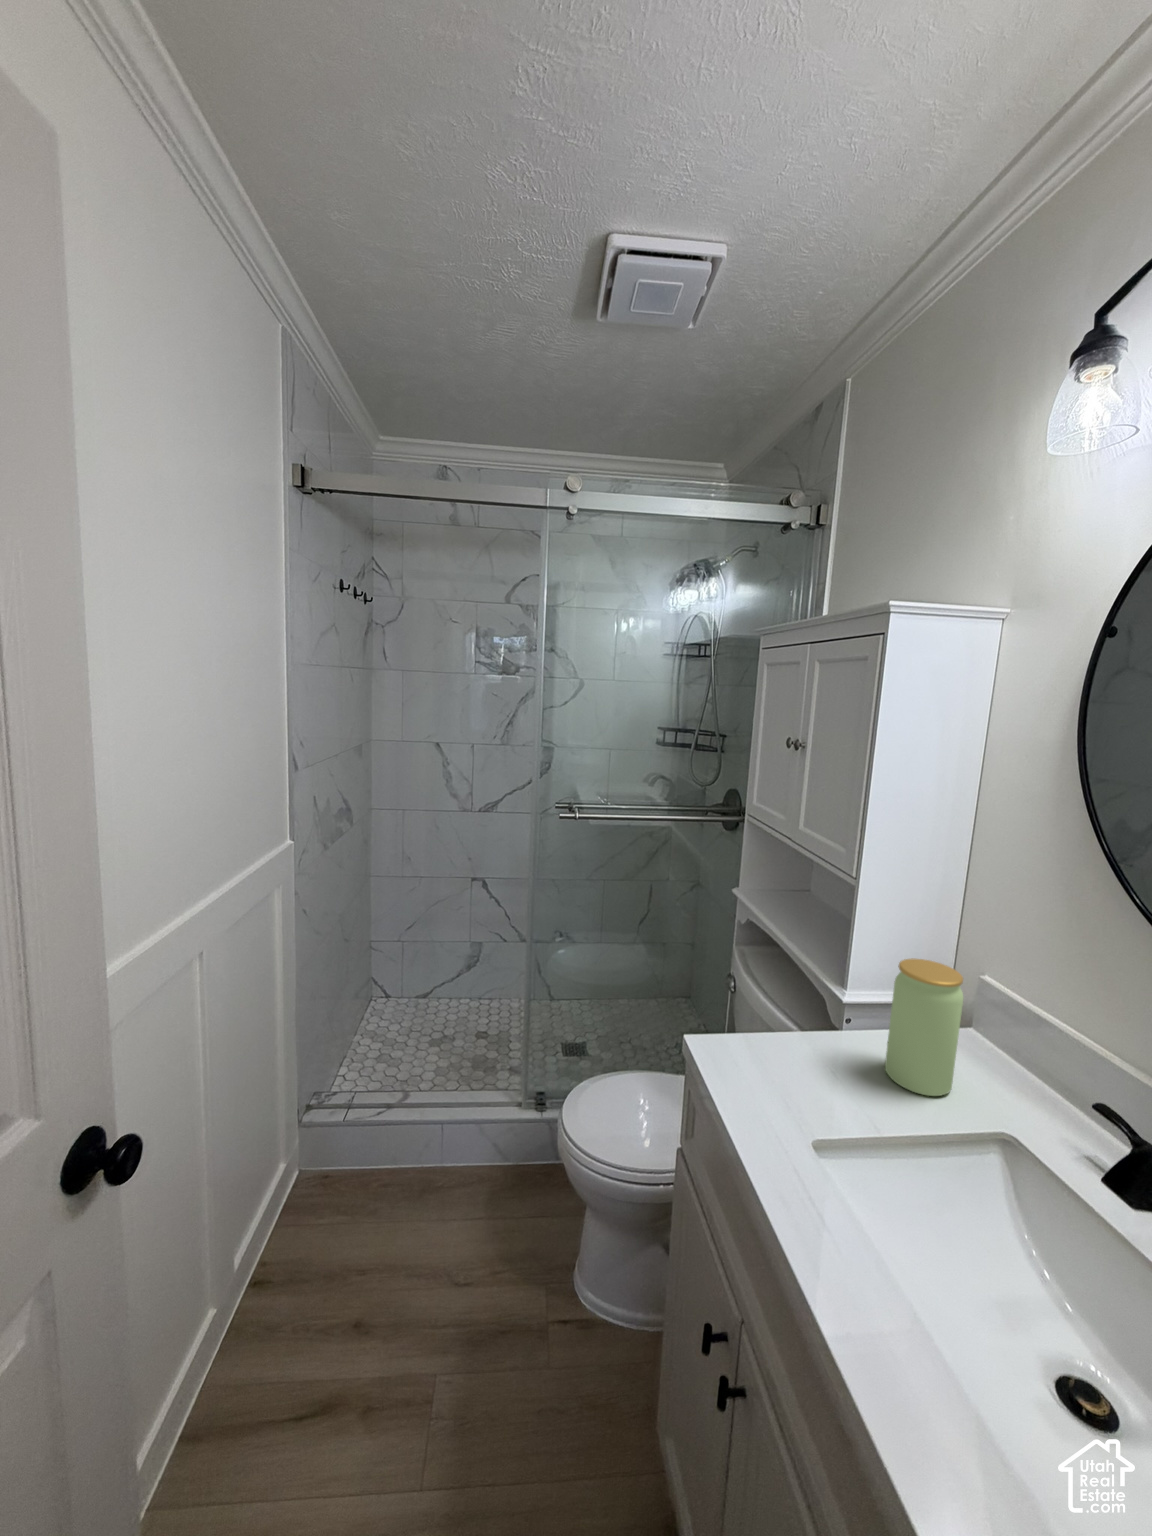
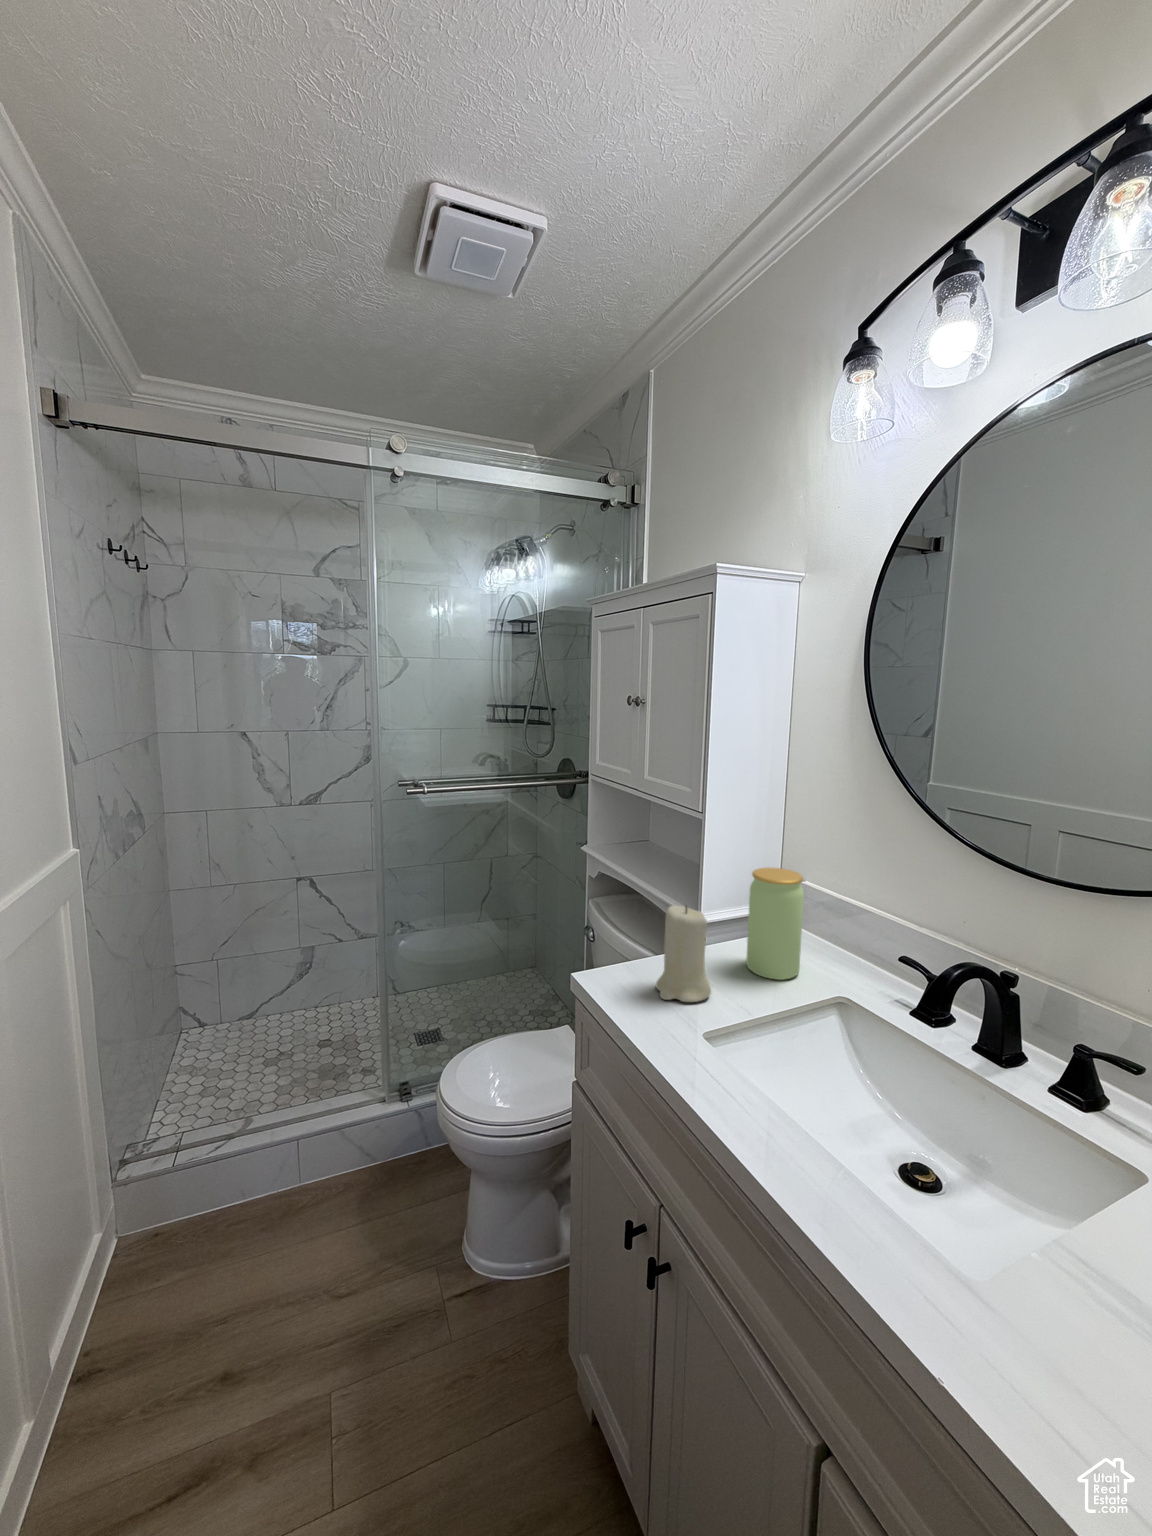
candle: none [766,987,828,1101] -> present [656,906,711,1002]

